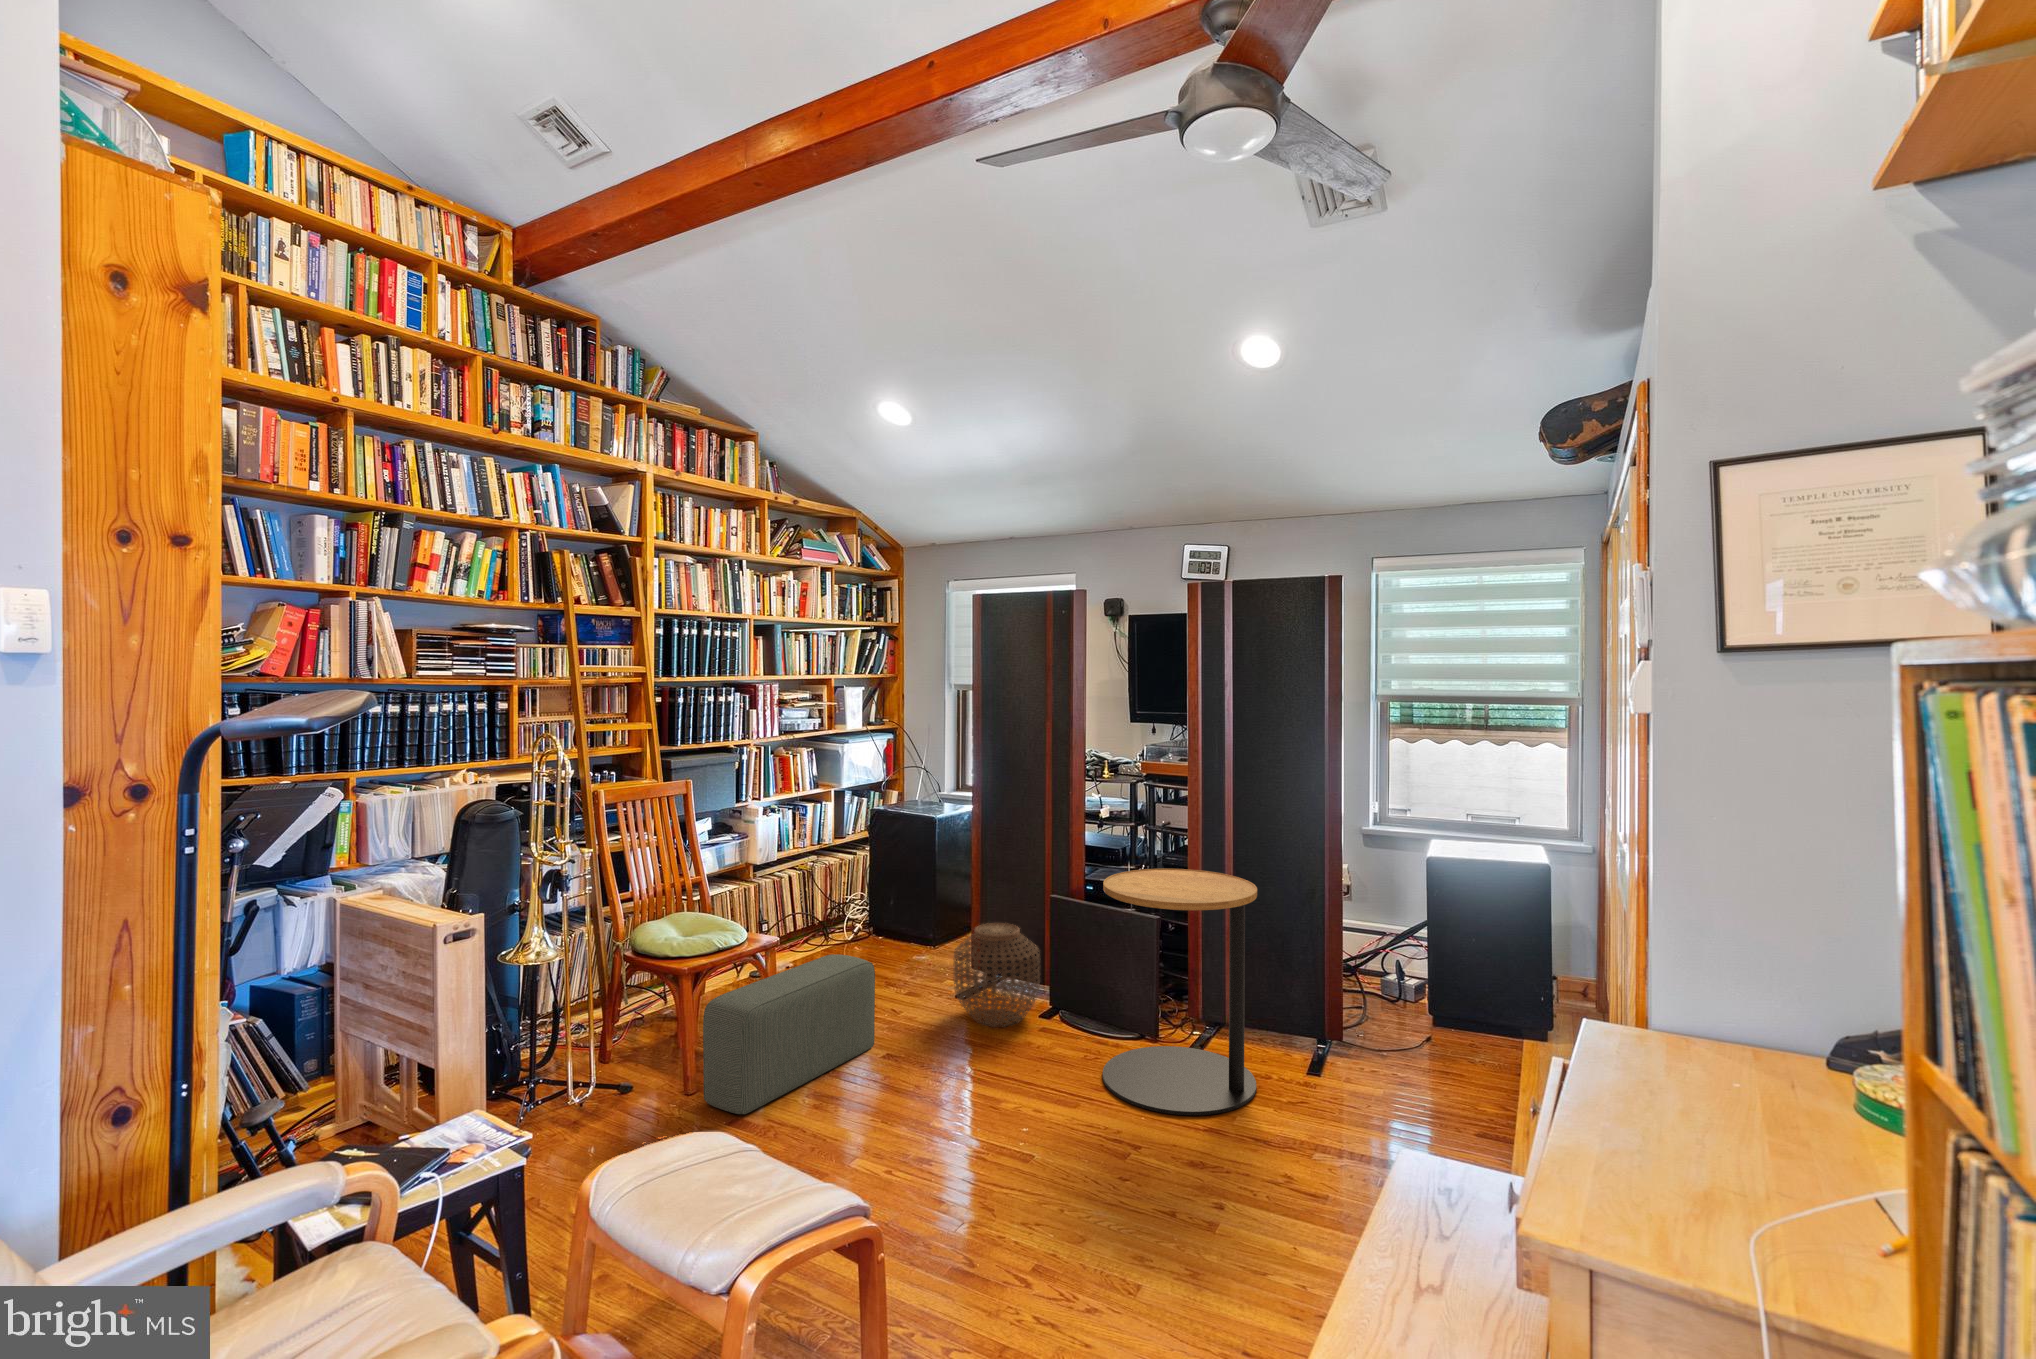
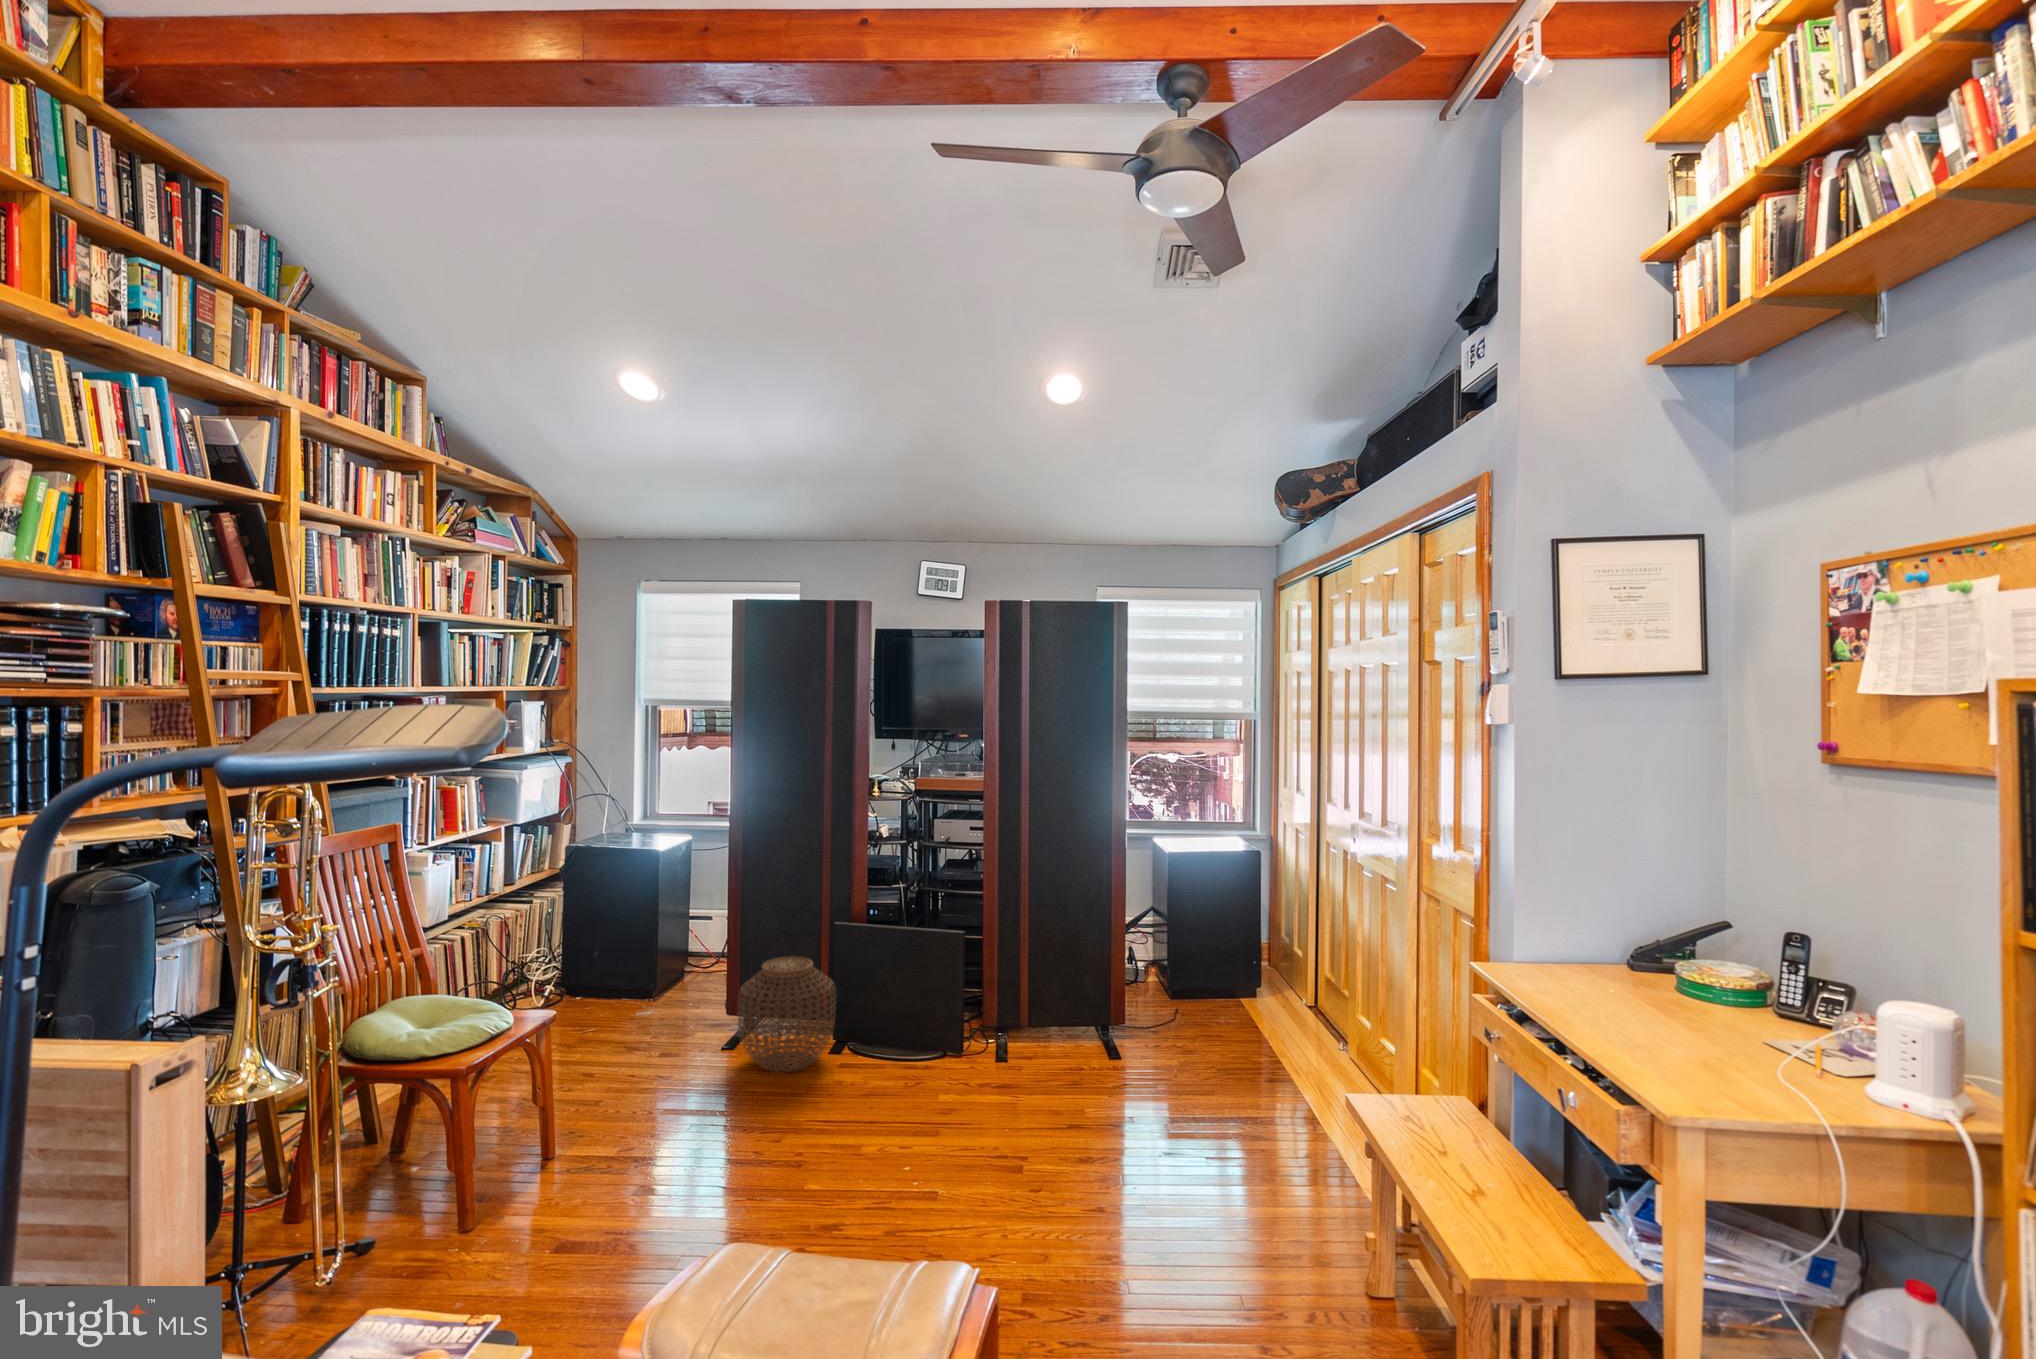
side table: present [1103,869,1257,1115] -> none [935,878,1085,1119]
pouf: present [703,954,875,1114] -> none [493,1021,671,1243]

